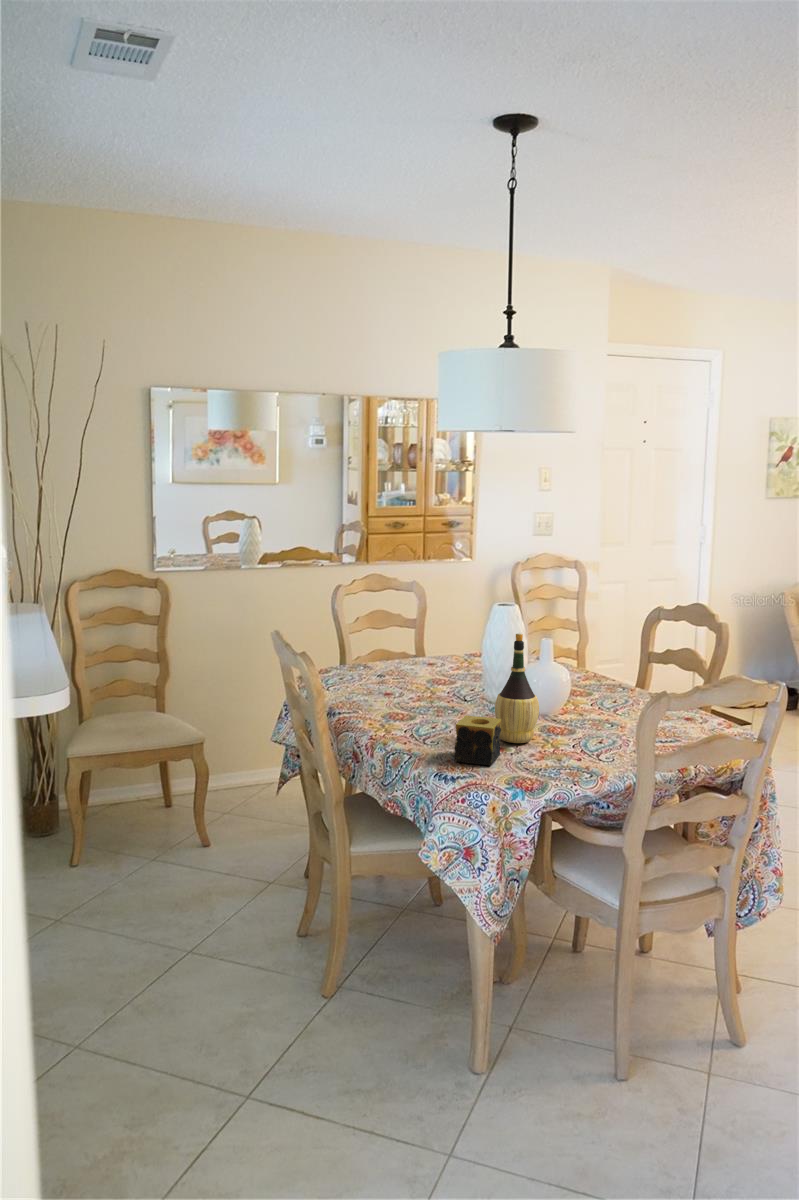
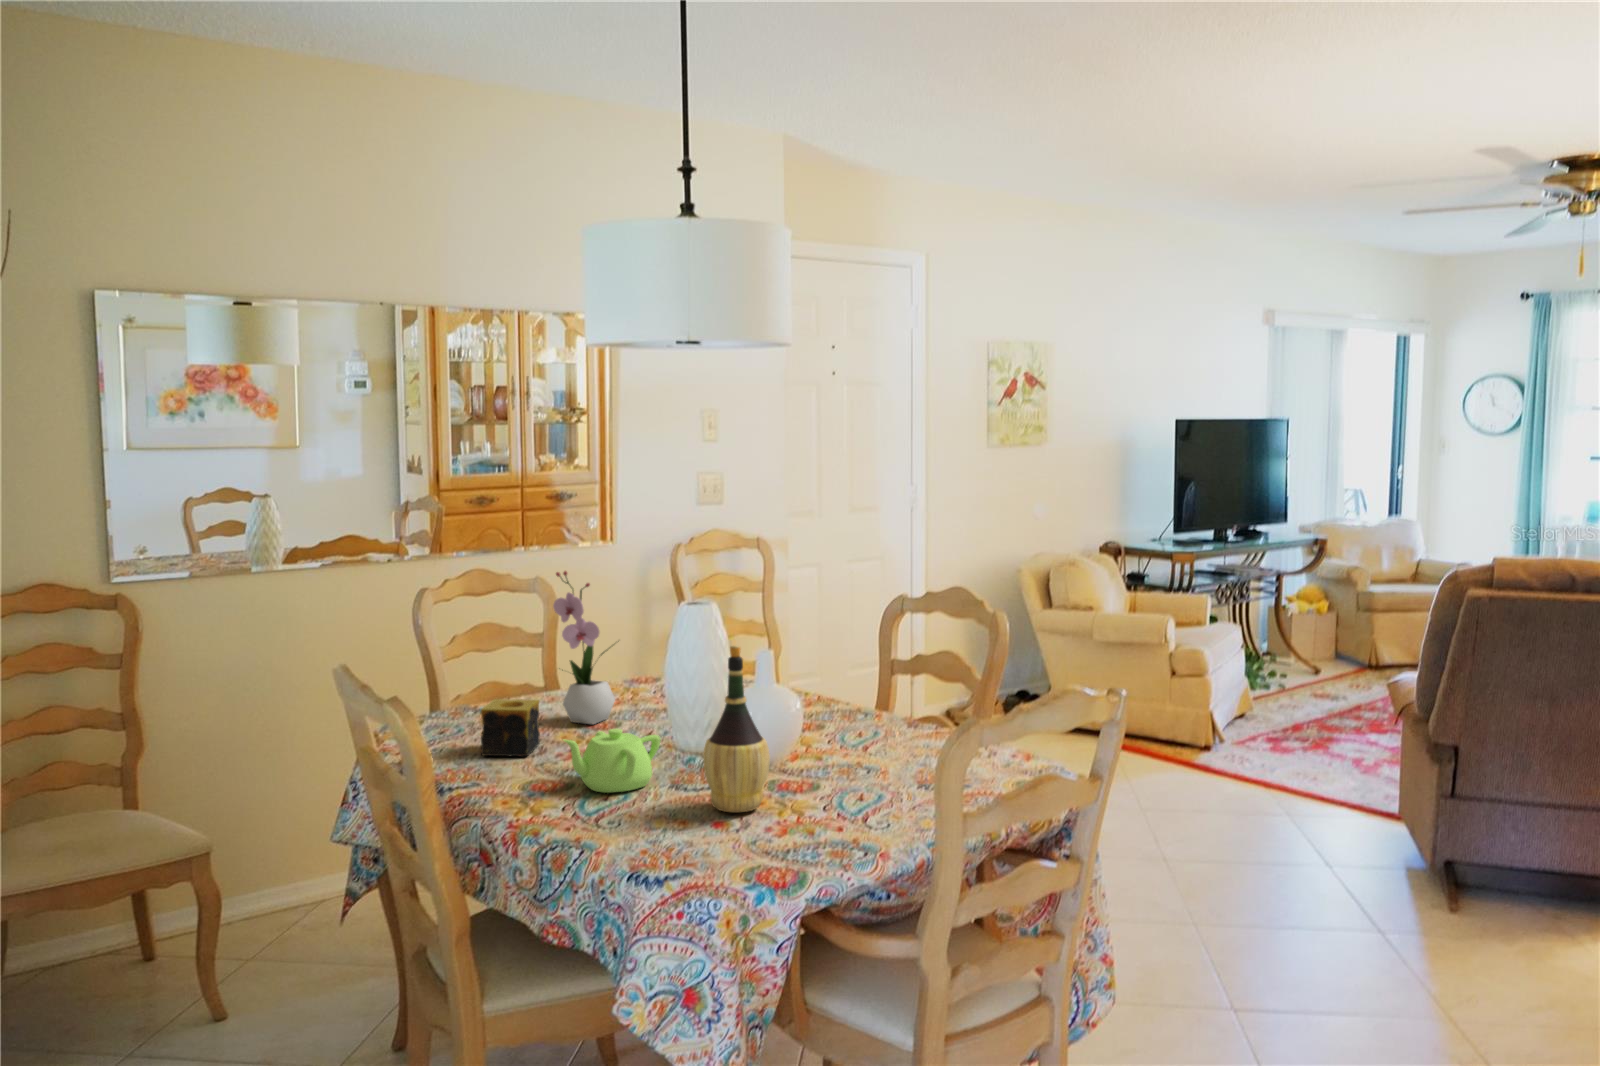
flower arrangement: none [415,578,459,681] -> present [553,571,615,724]
teapot: none [408,683,473,724] -> present [564,729,660,793]
candle: present [454,715,501,765] -> present [481,699,540,756]

